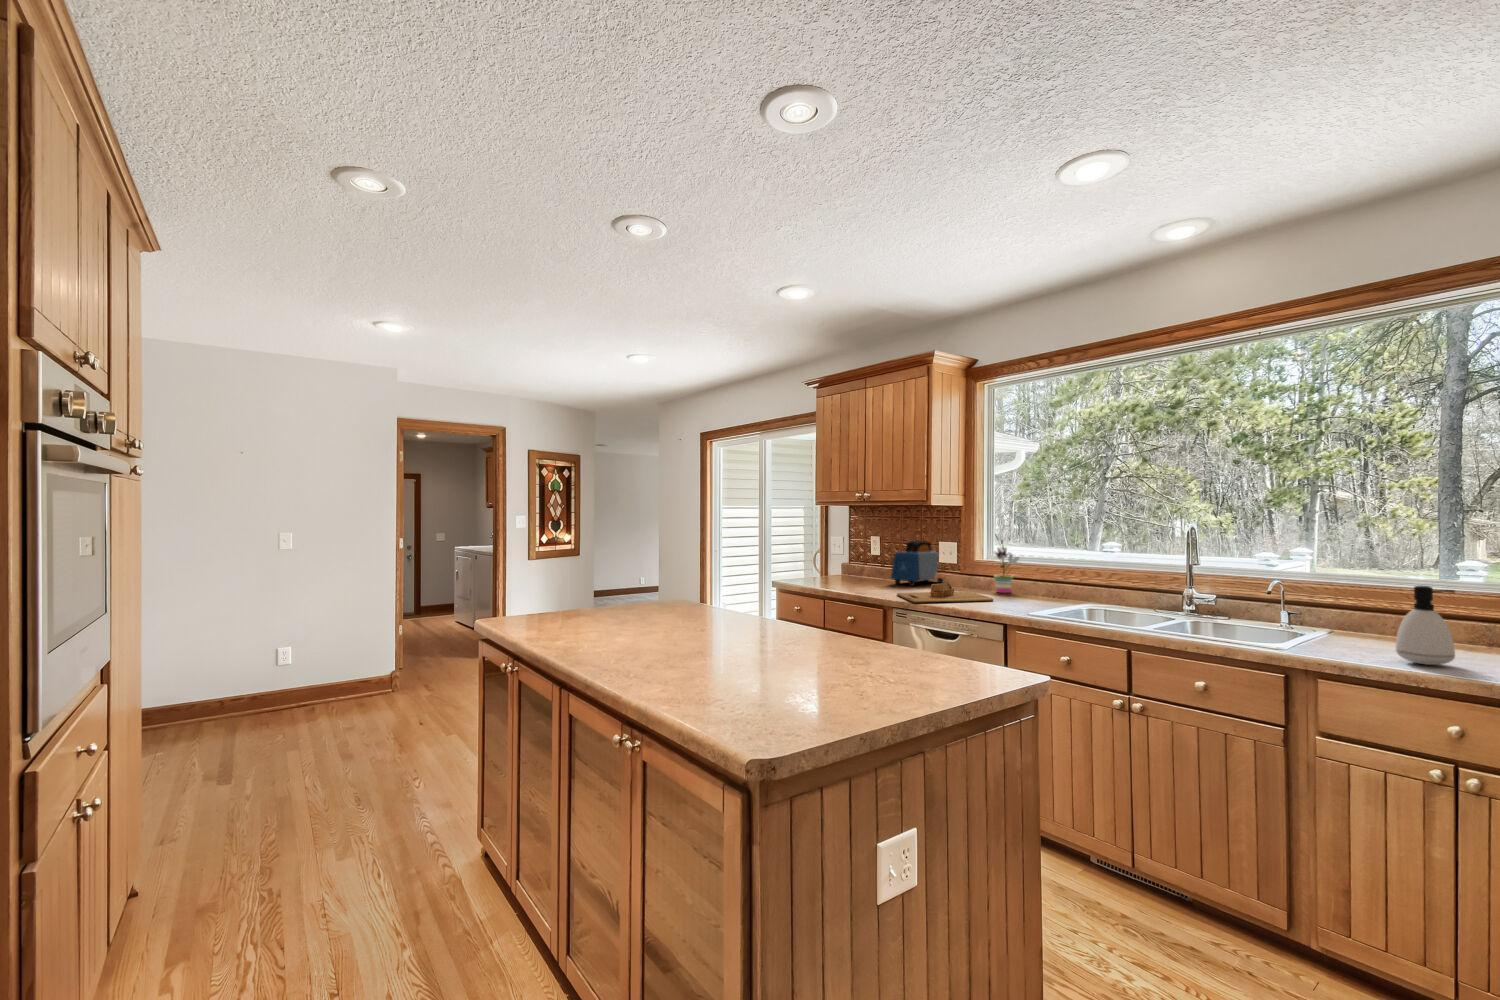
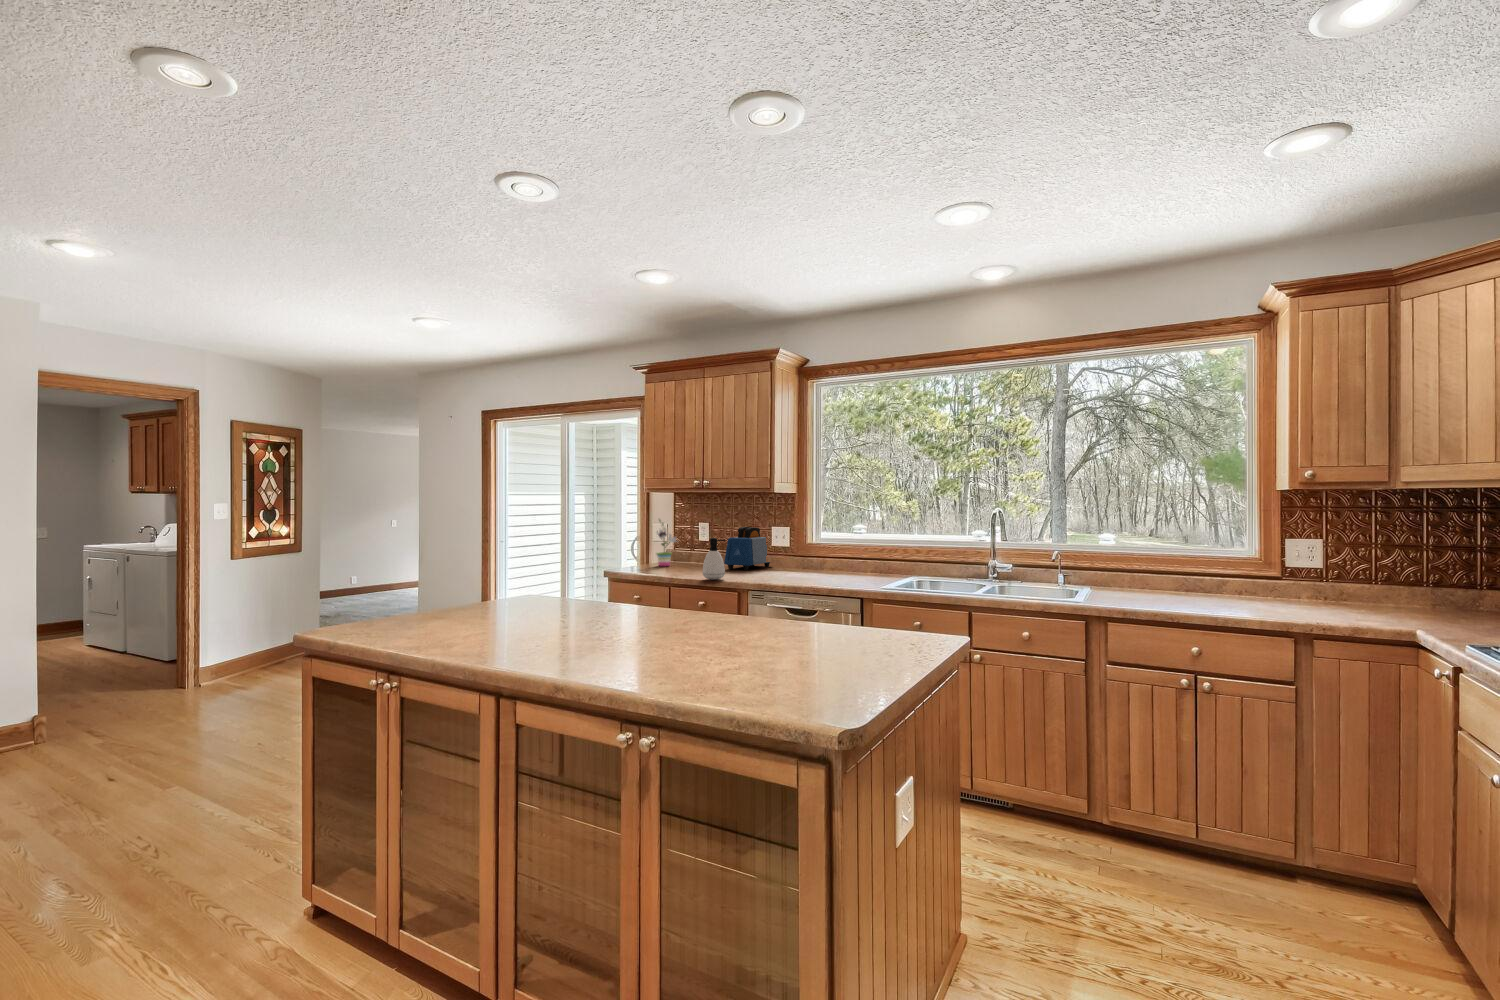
potted plant: present [994,536,1019,593] -> present [656,520,676,566]
cutting board: present [897,583,993,603] -> none [745,565,836,584]
soap dispenser: present [1396,586,1455,665] -> present [703,538,725,580]

